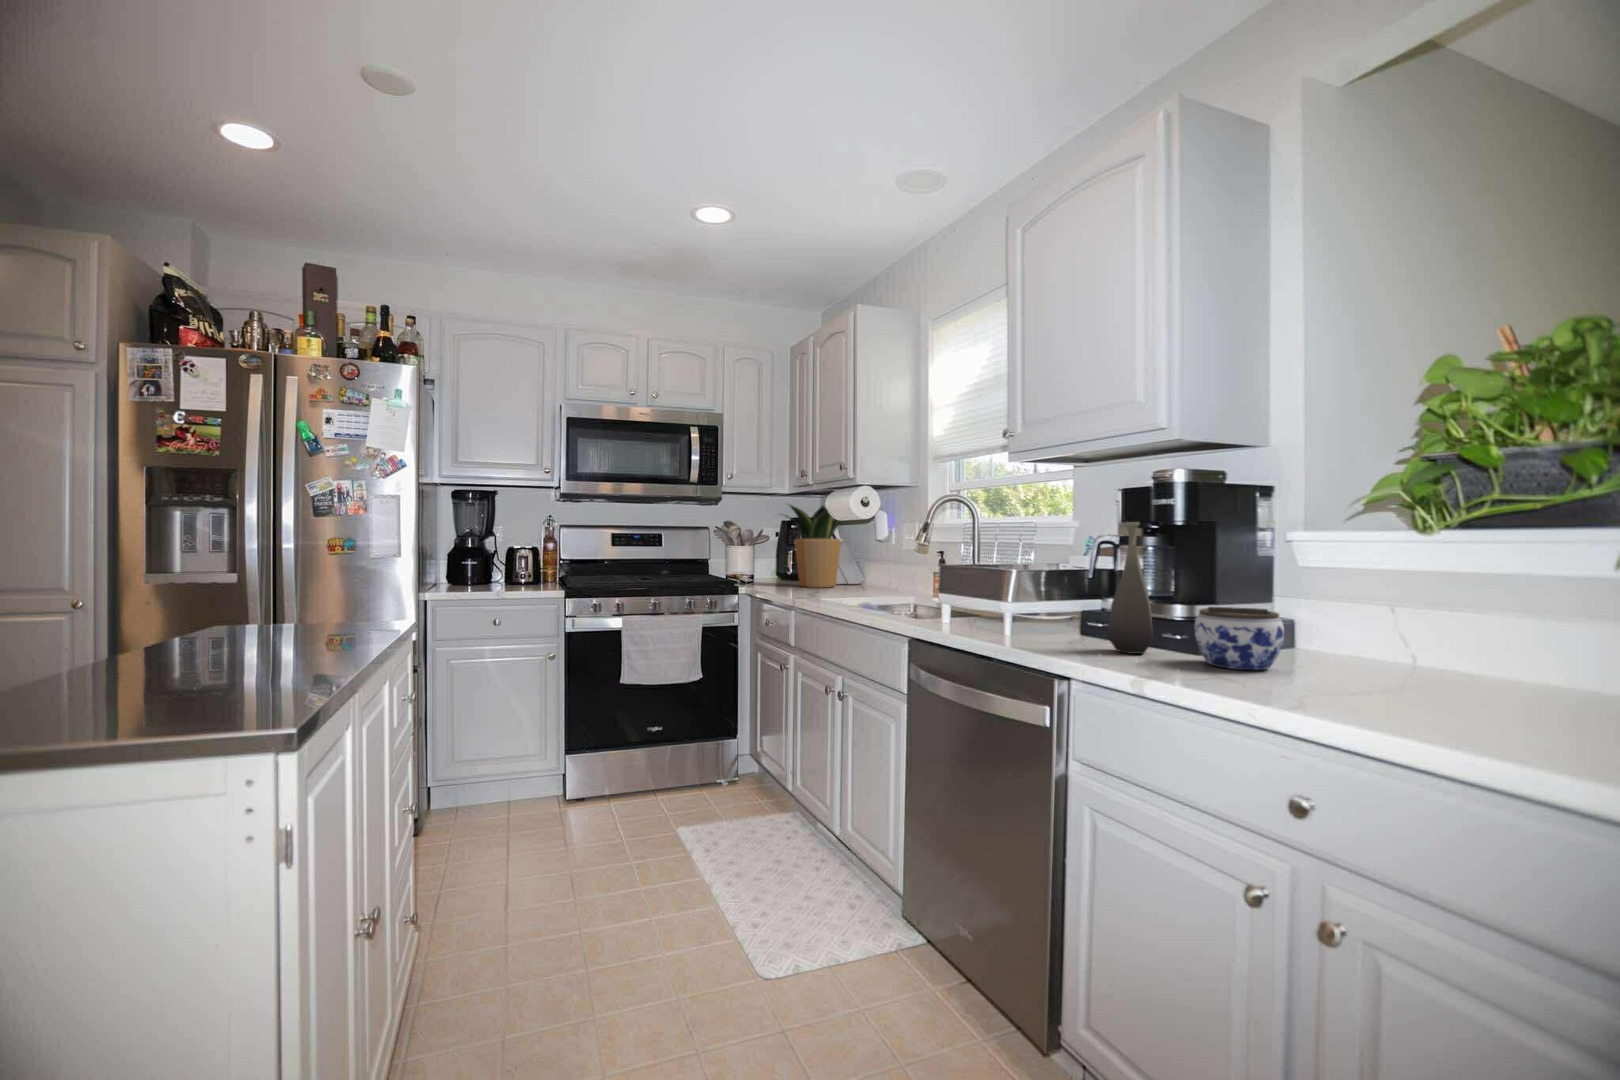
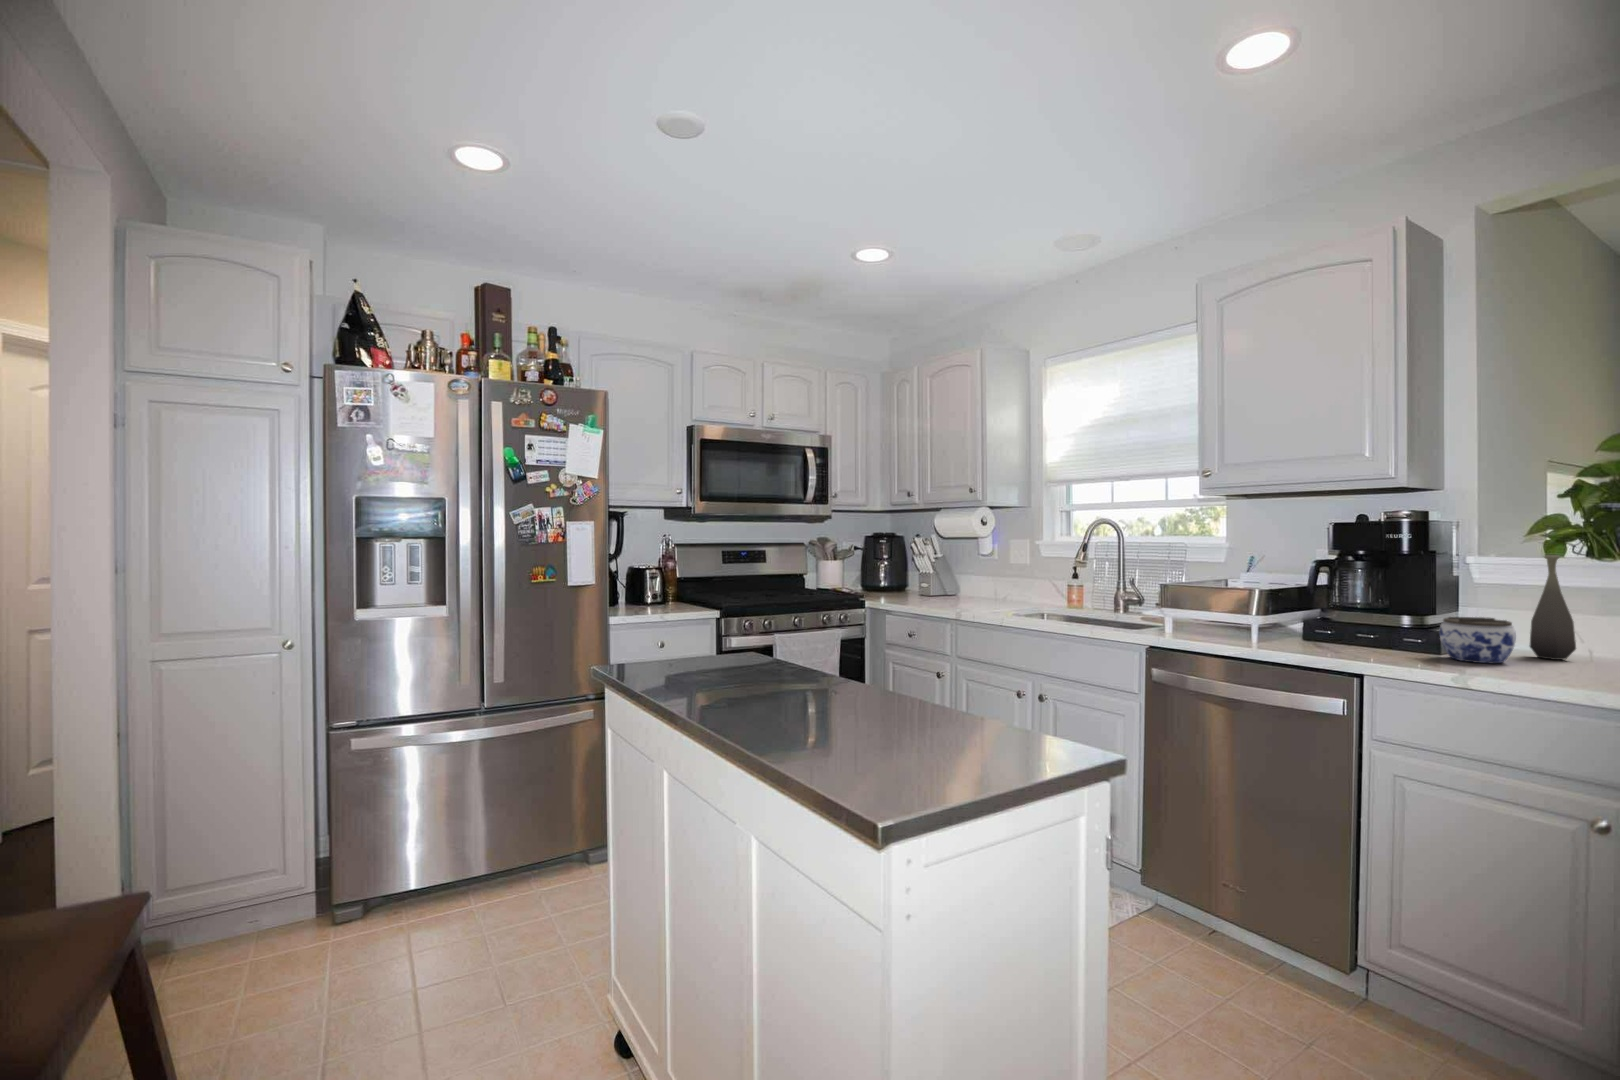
potted plant: present [785,505,842,588] -> none [886,521,959,598]
bottle: present [1108,522,1153,654] -> present [1530,555,1576,660]

